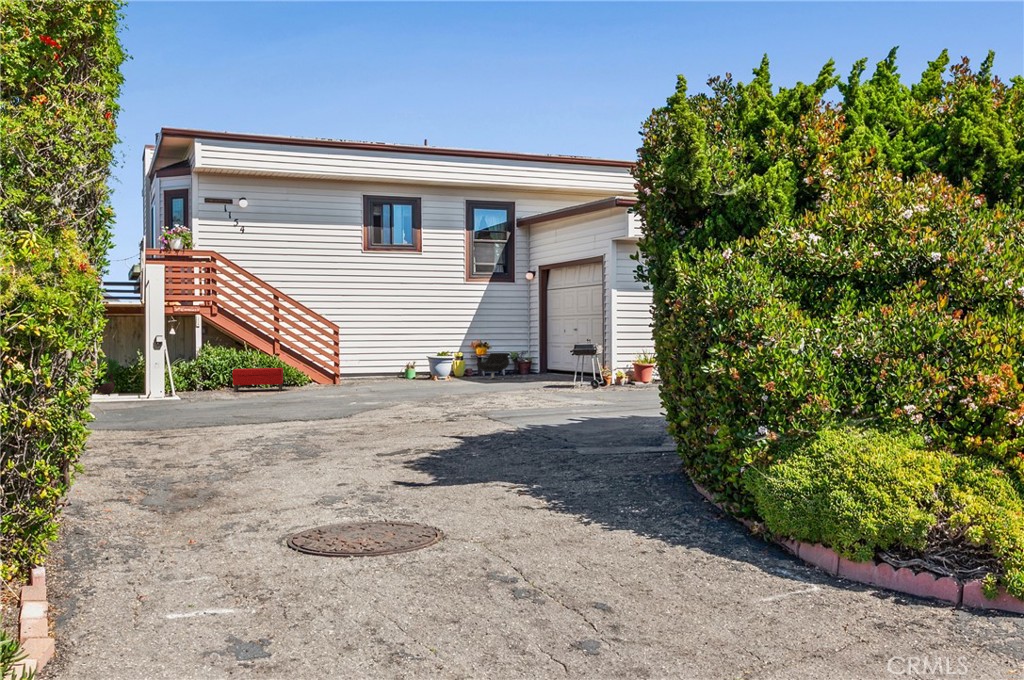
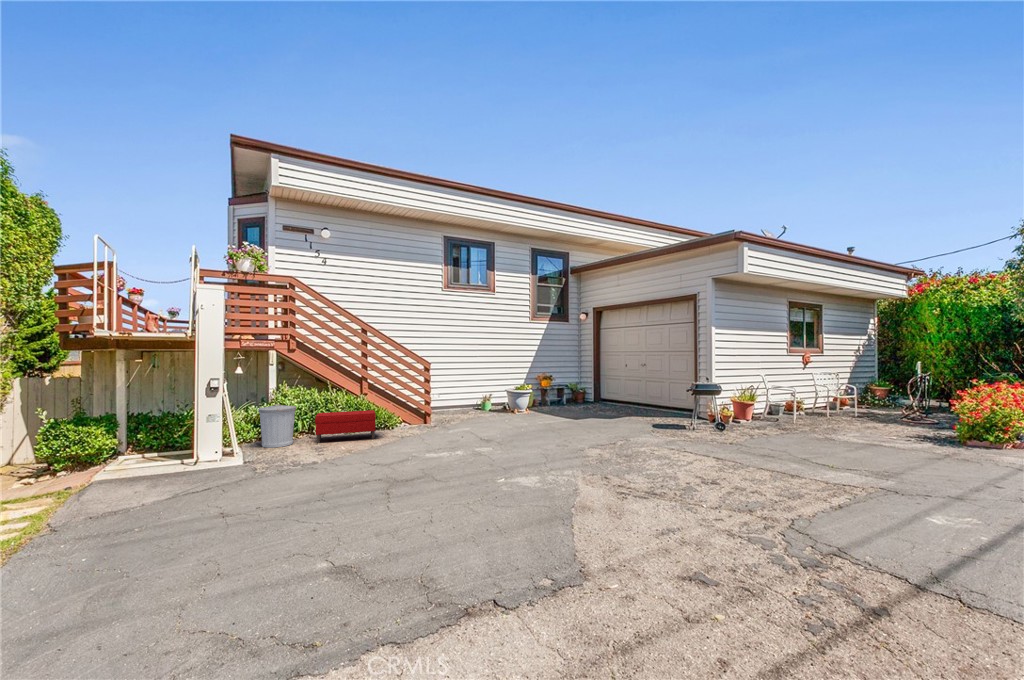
lounge chair: present [477,353,510,378] -> none [546,385,573,411]
potted tree: present [98,359,119,394] -> none [127,403,163,453]
trash can: none [188,359,218,393] -> present [258,404,296,448]

